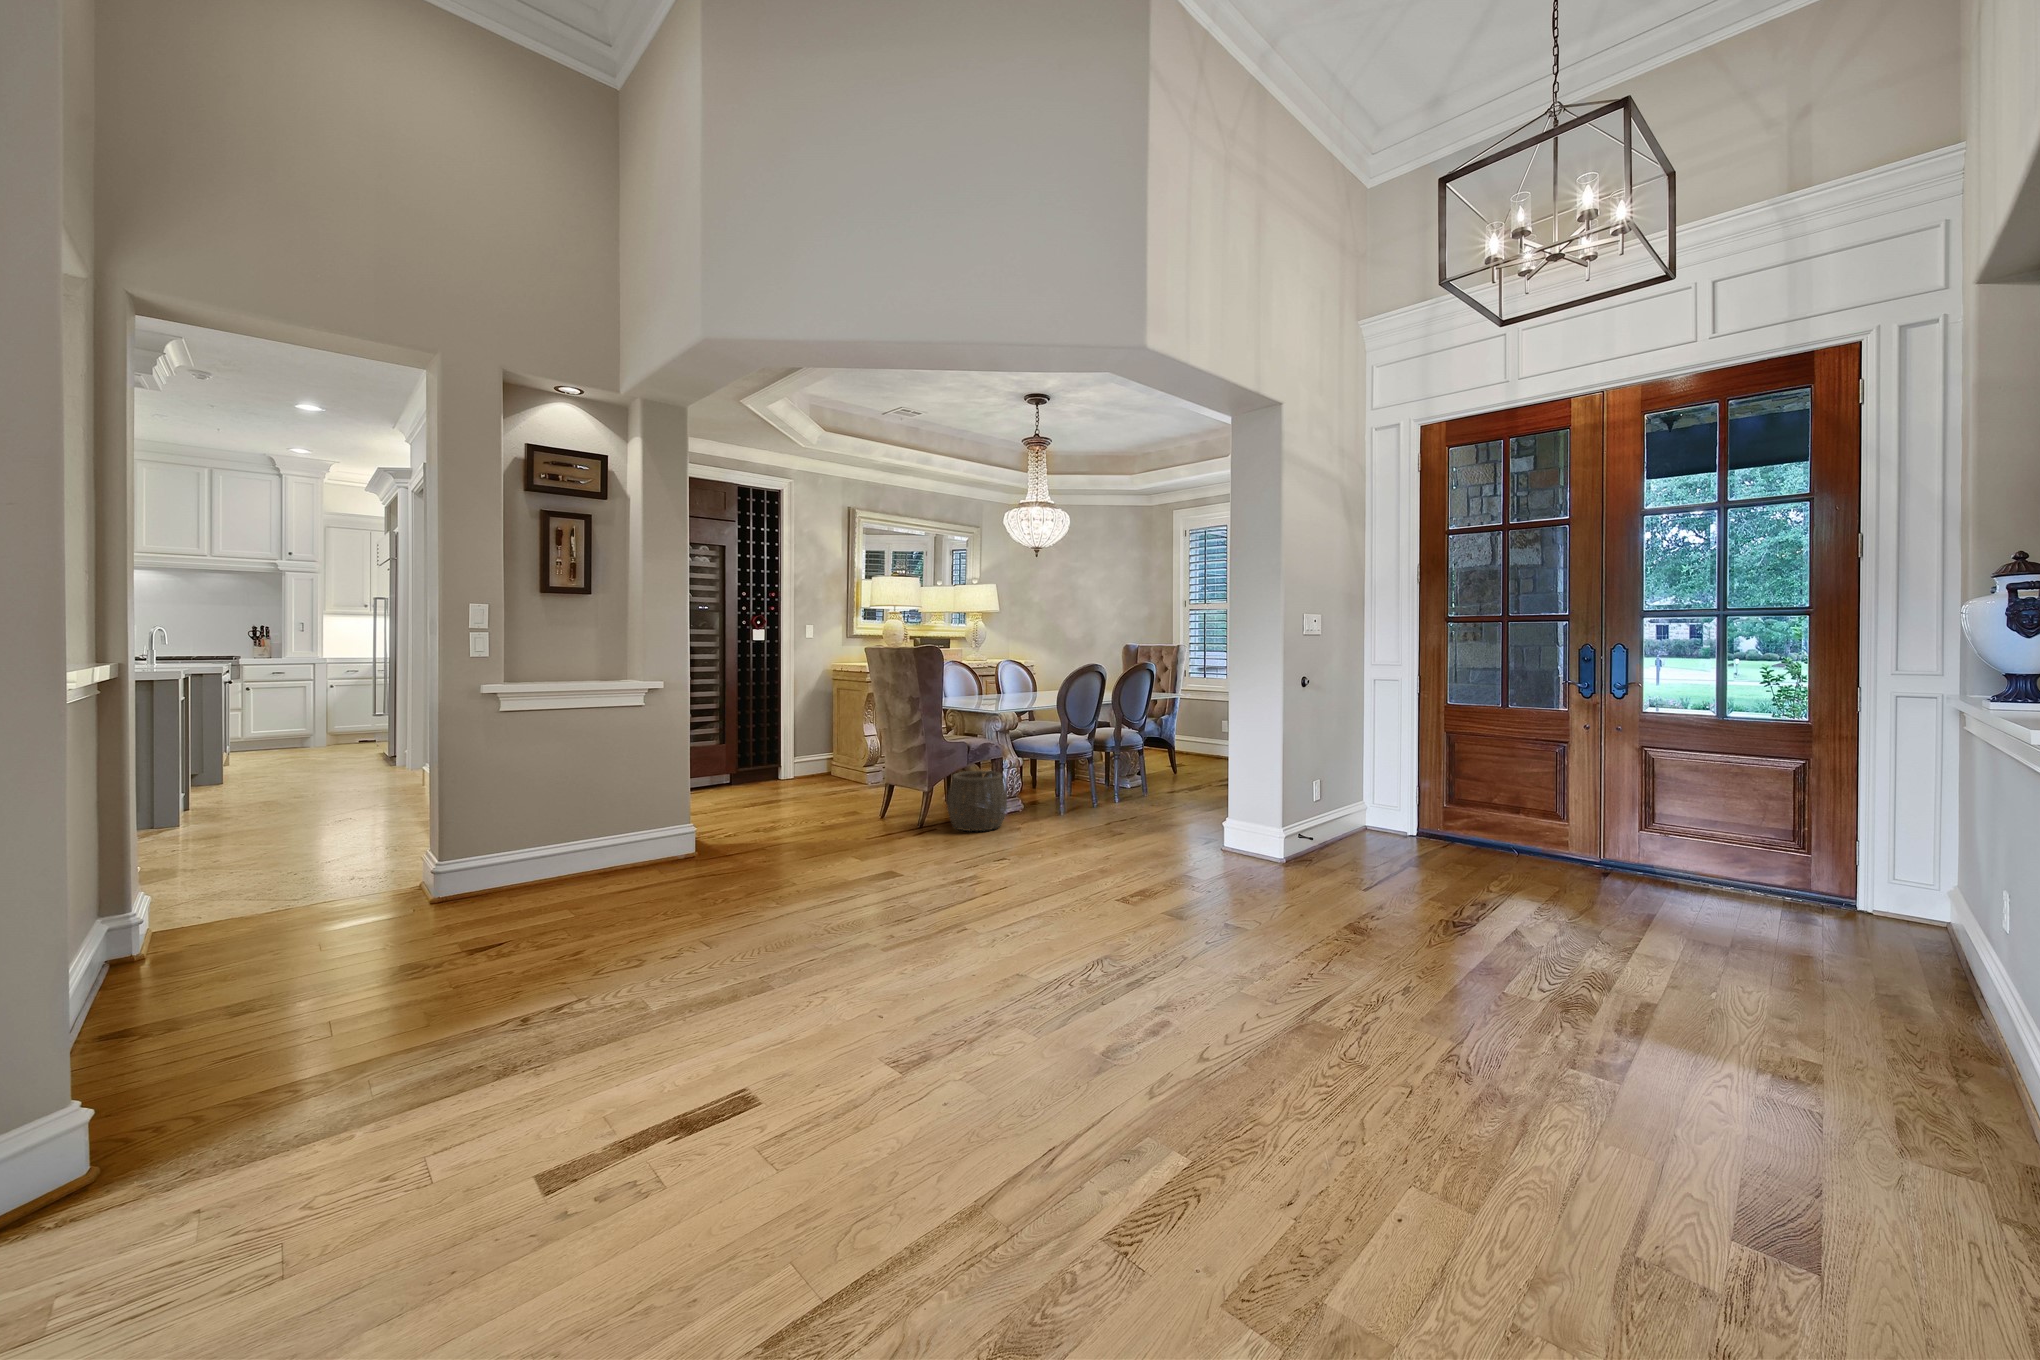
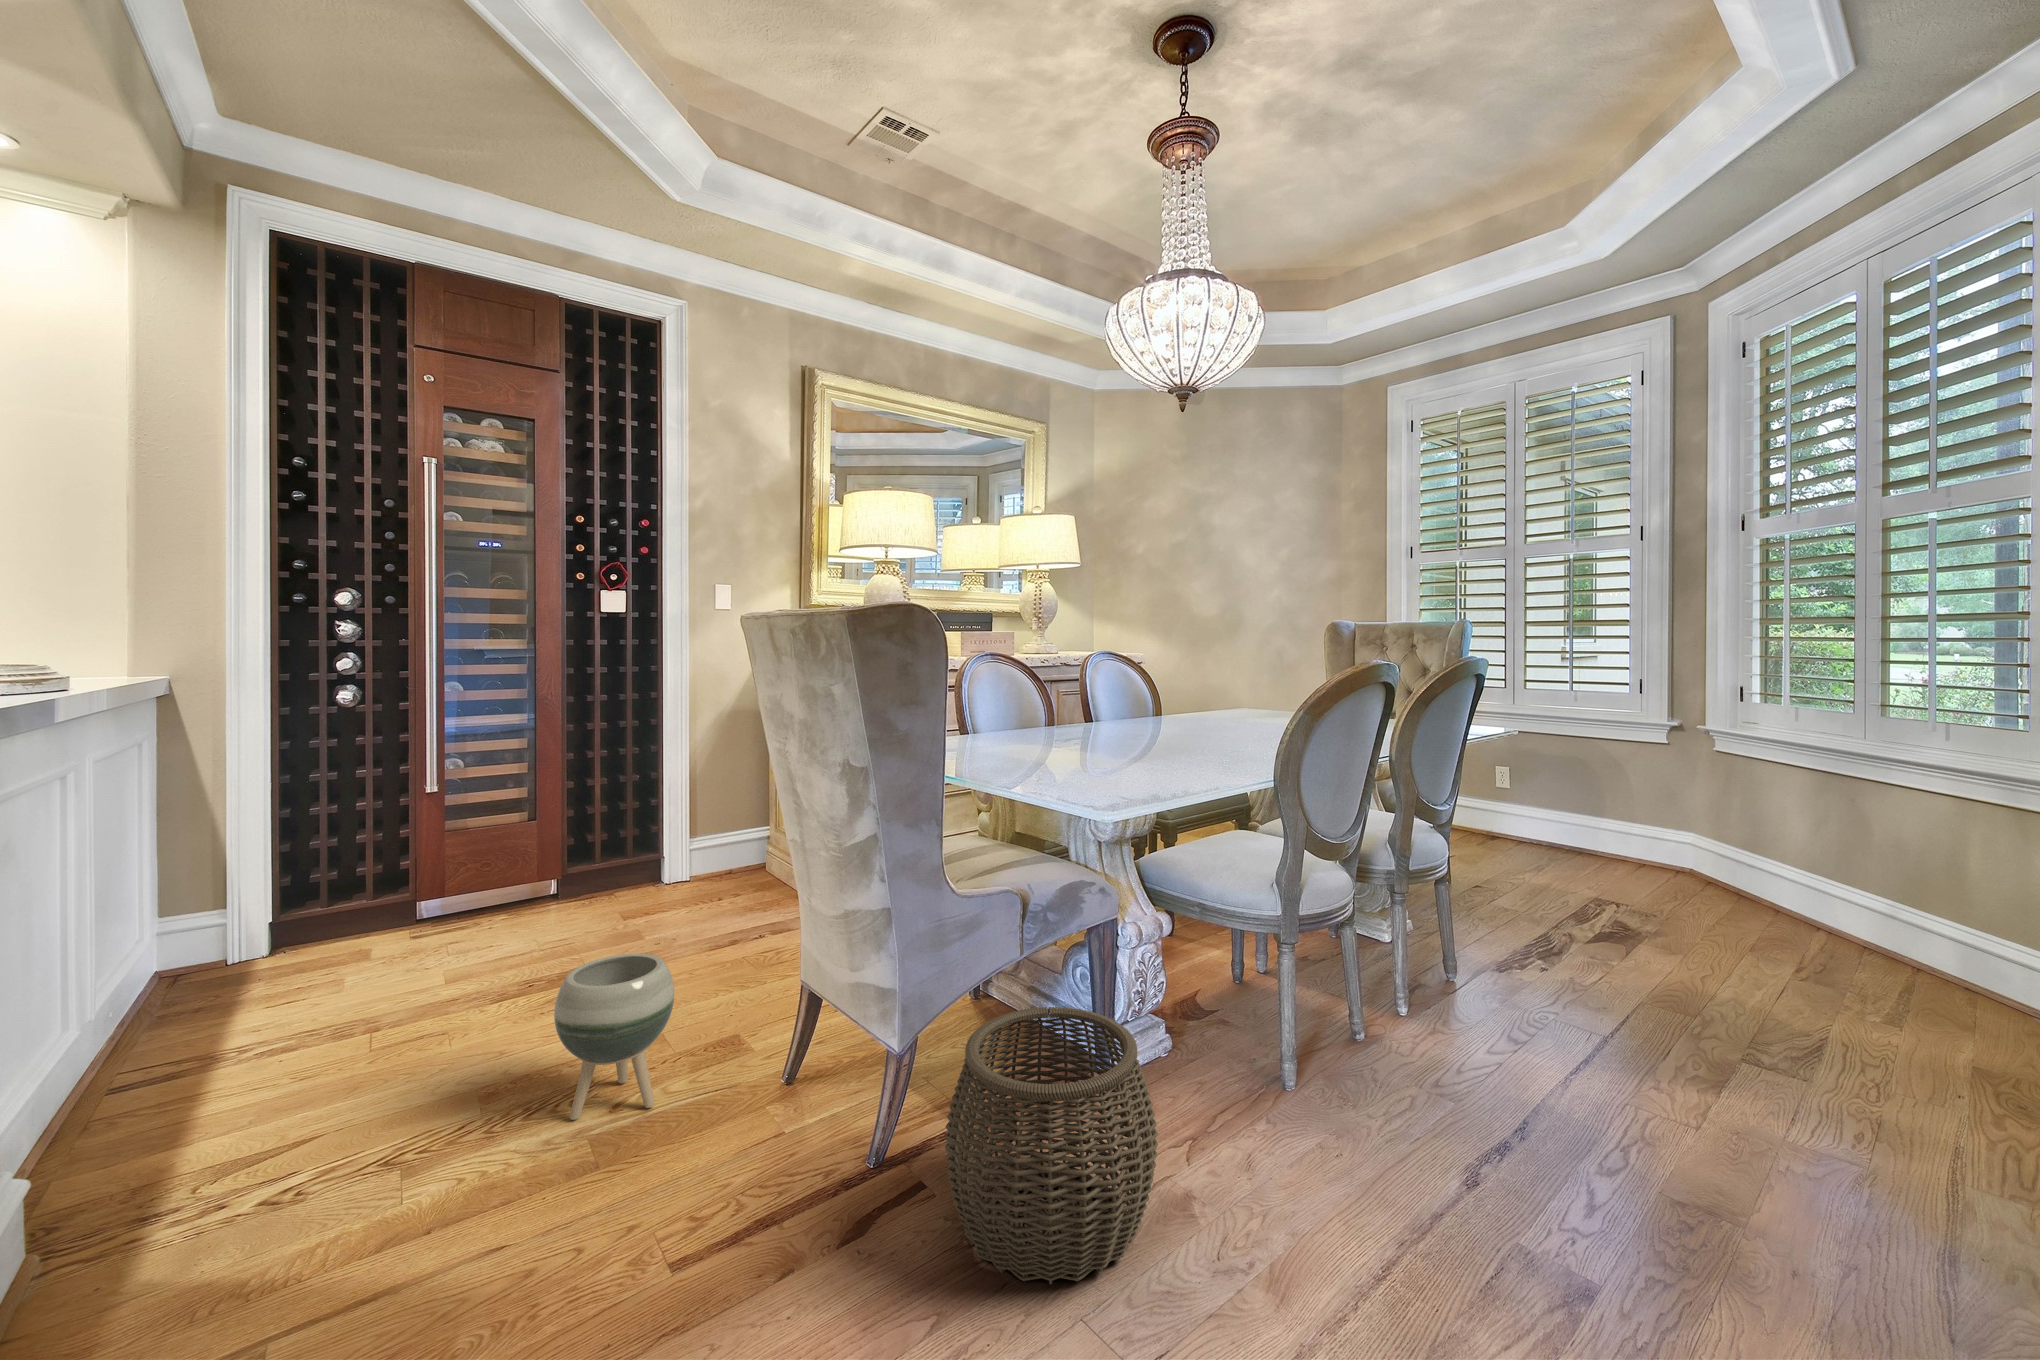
planter: none [808,768,846,819] -> present [554,954,674,1120]

